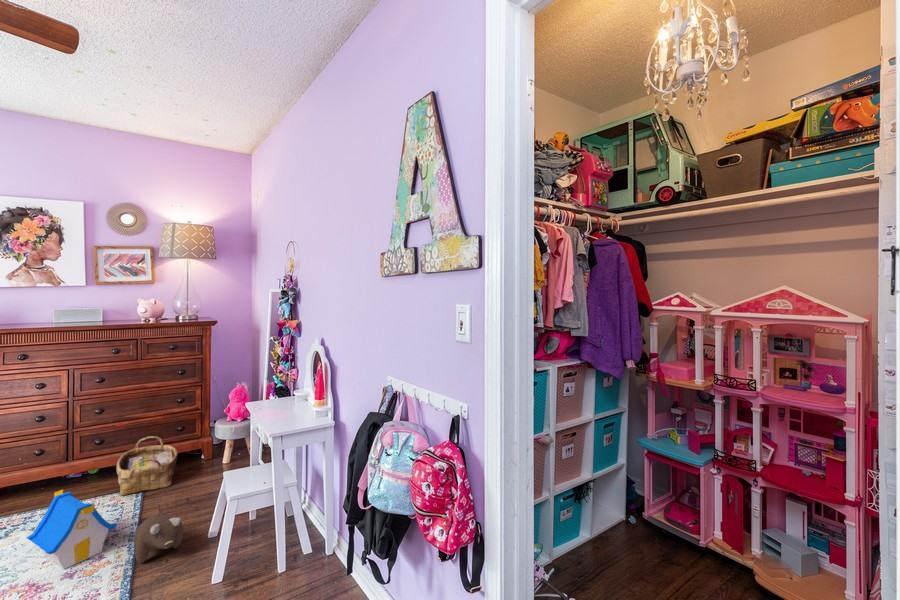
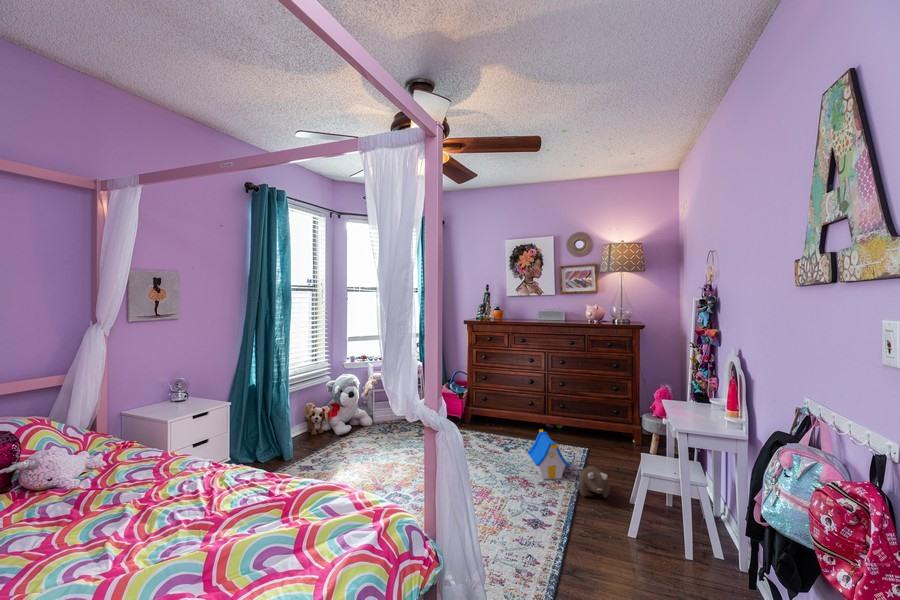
woven basket: present [117,436,177,495] -> none [572,411,611,453]

